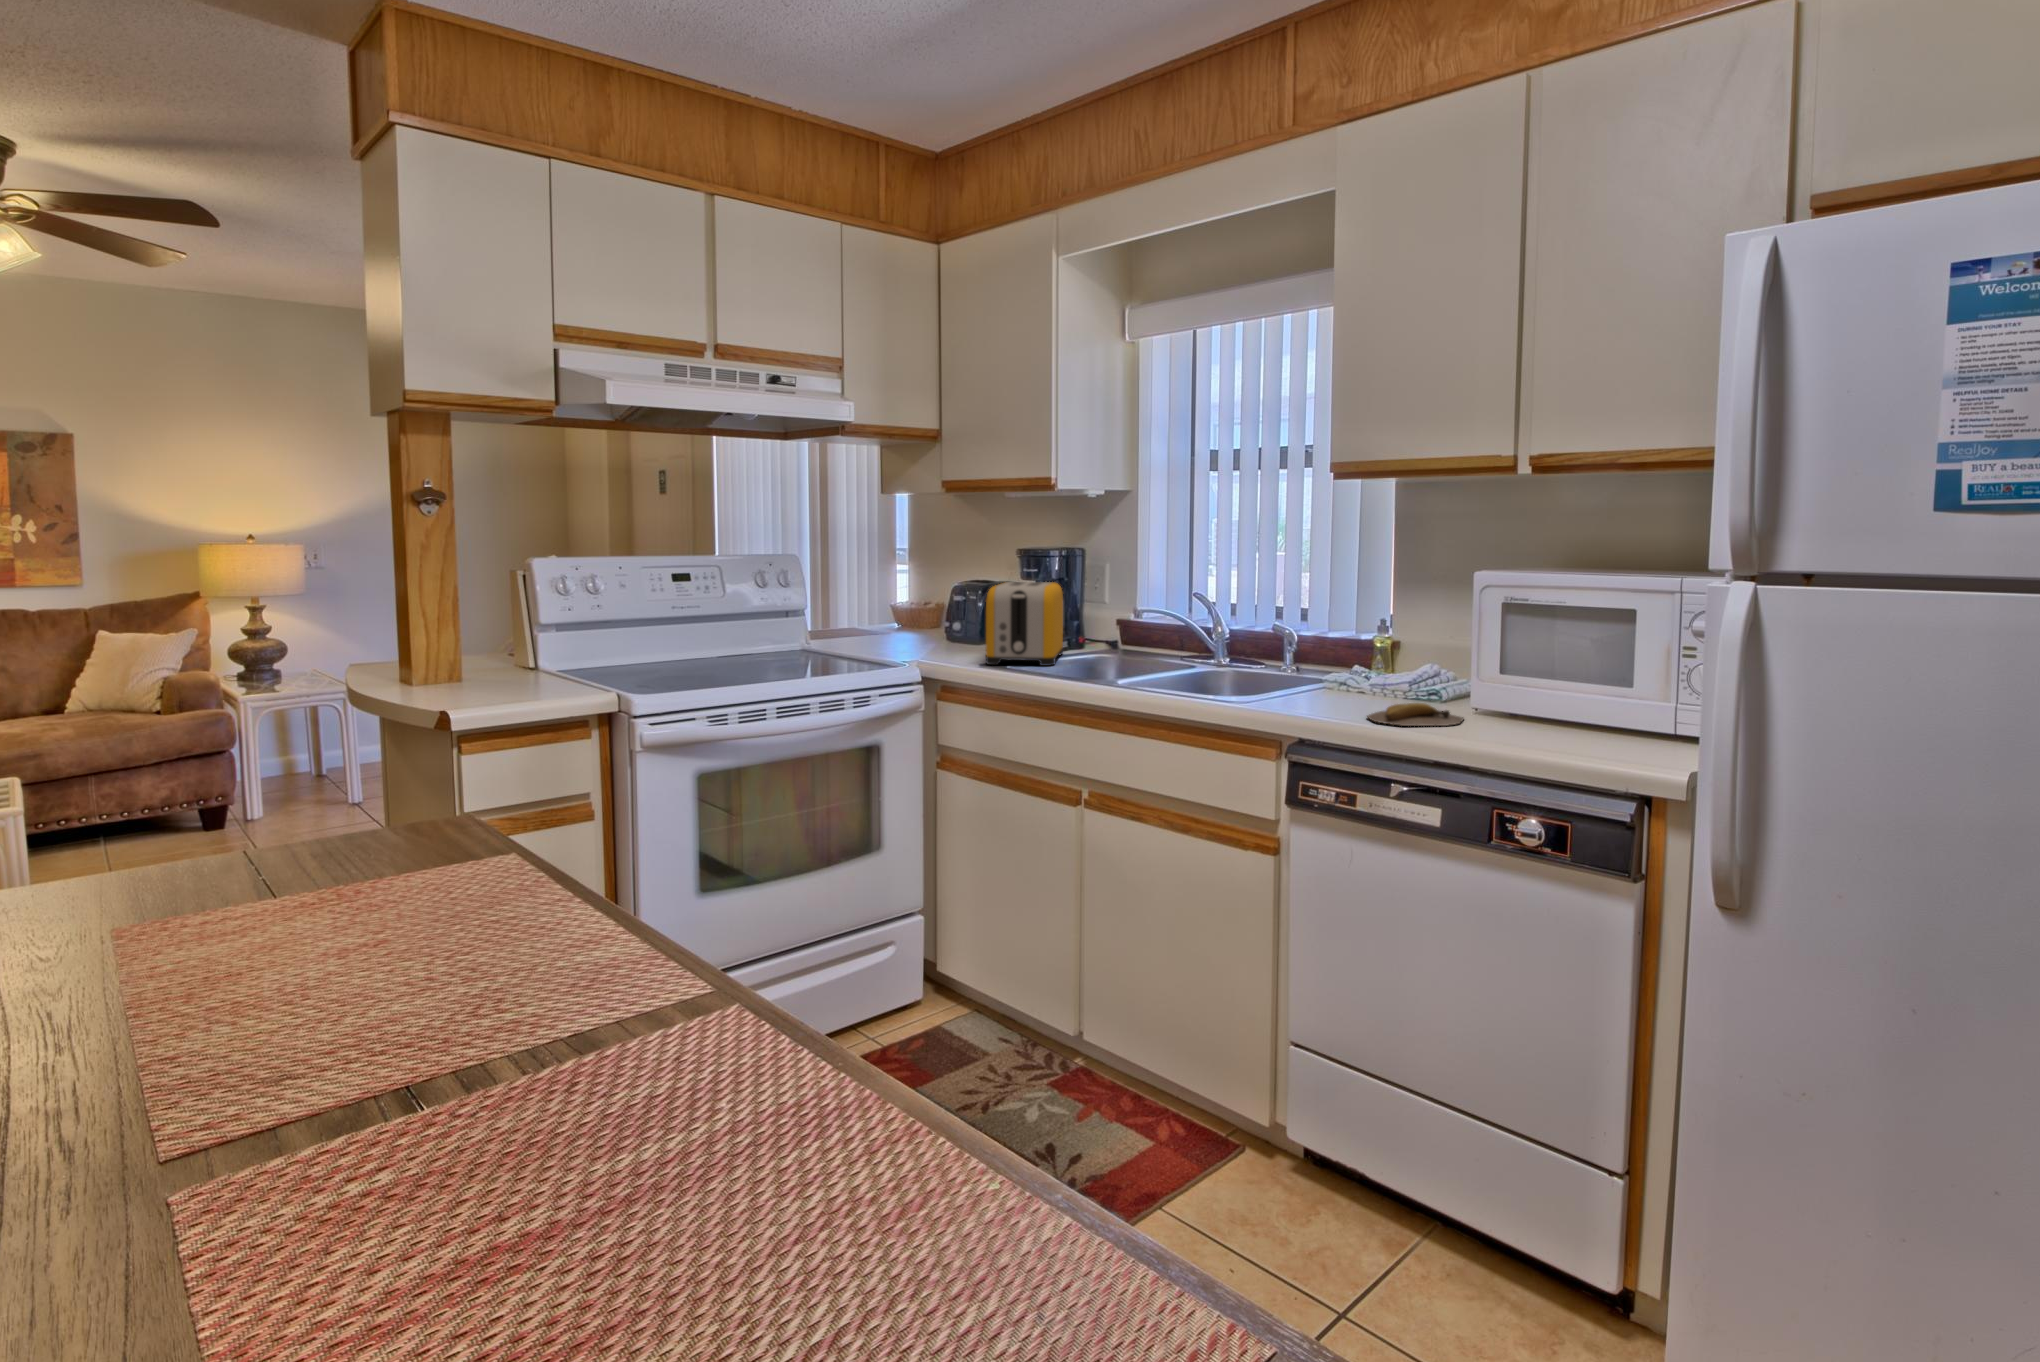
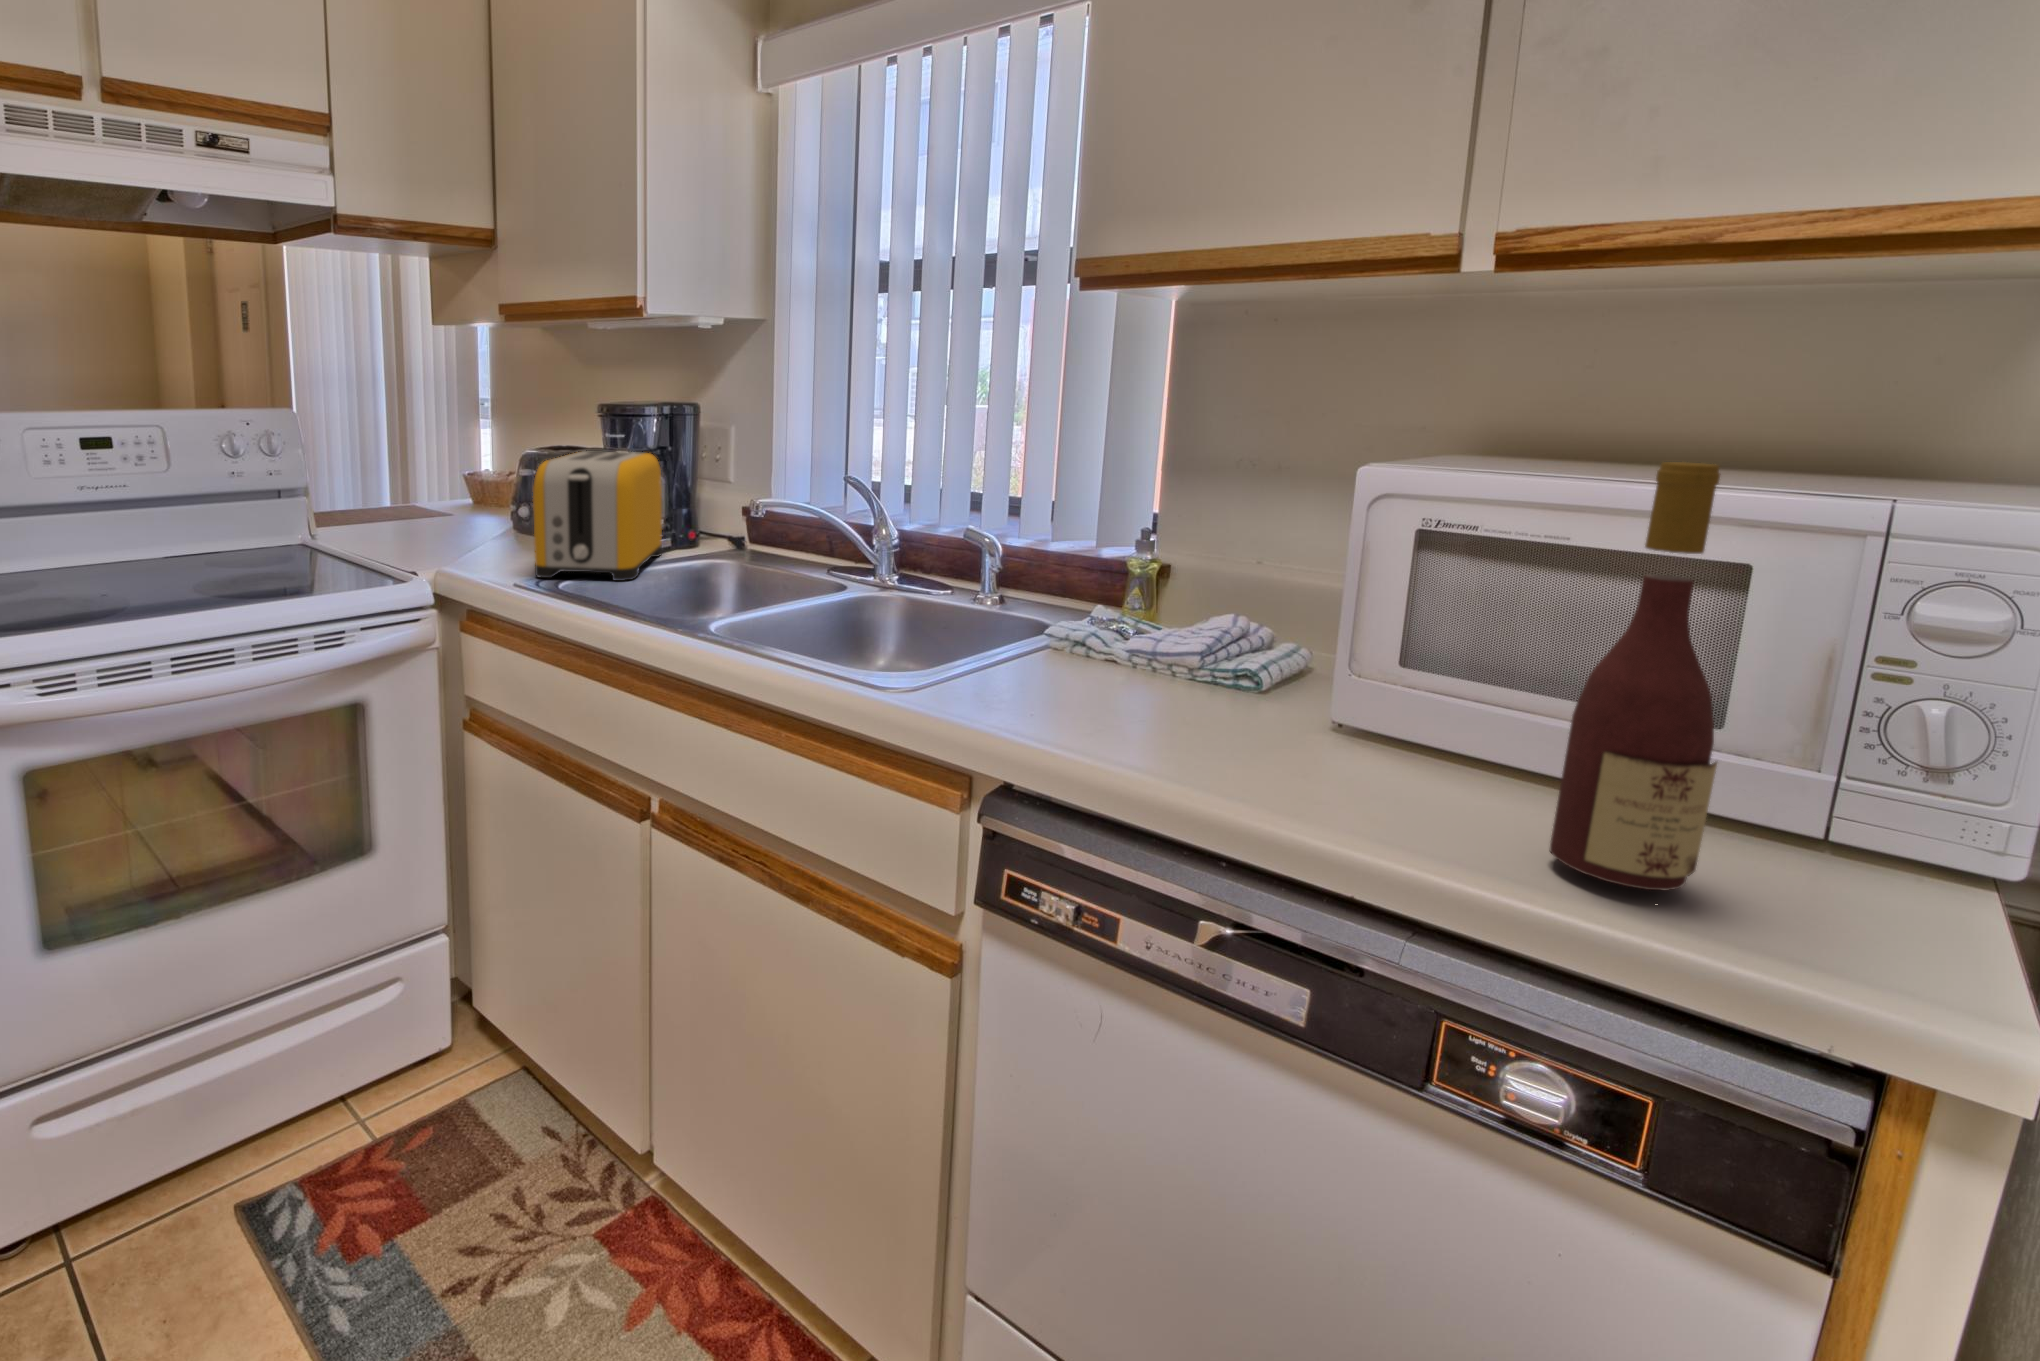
wine bottle: none [1537,562,1595,751] -> present [1549,462,1720,890]
banana: present [1367,703,1464,726] -> none [1134,712,1327,778]

